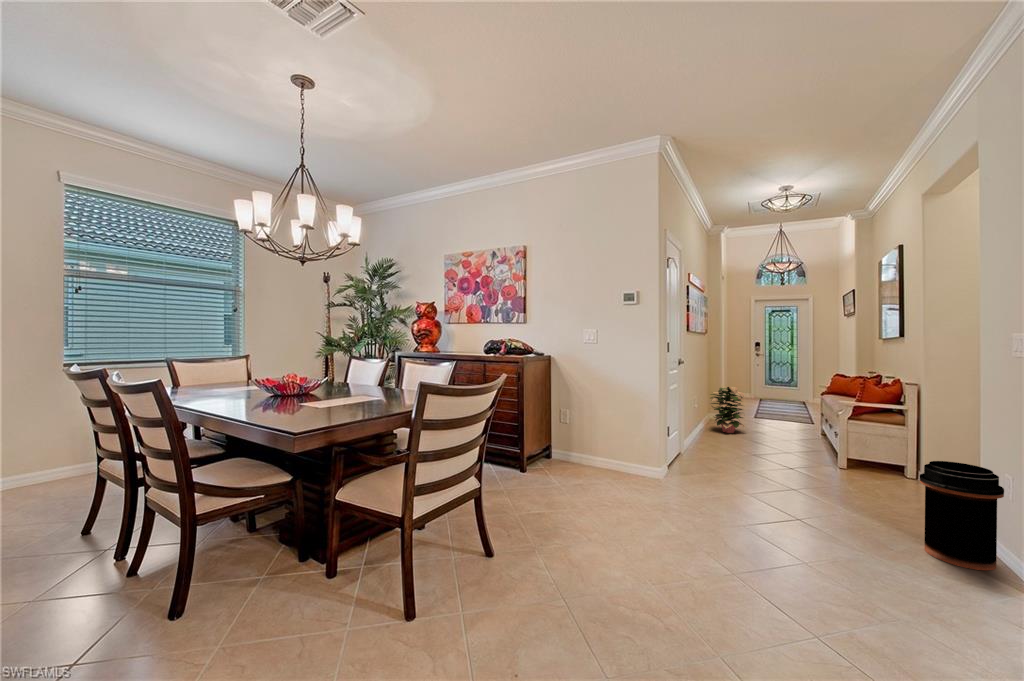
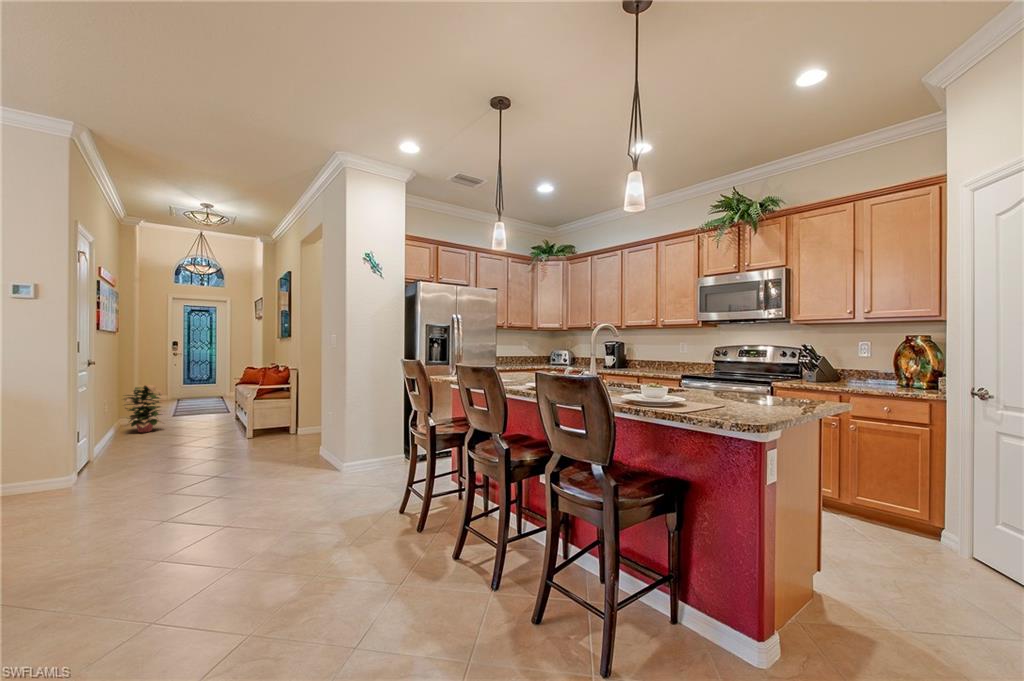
trash can: present [920,461,1004,570] -> none [291,412,330,472]

